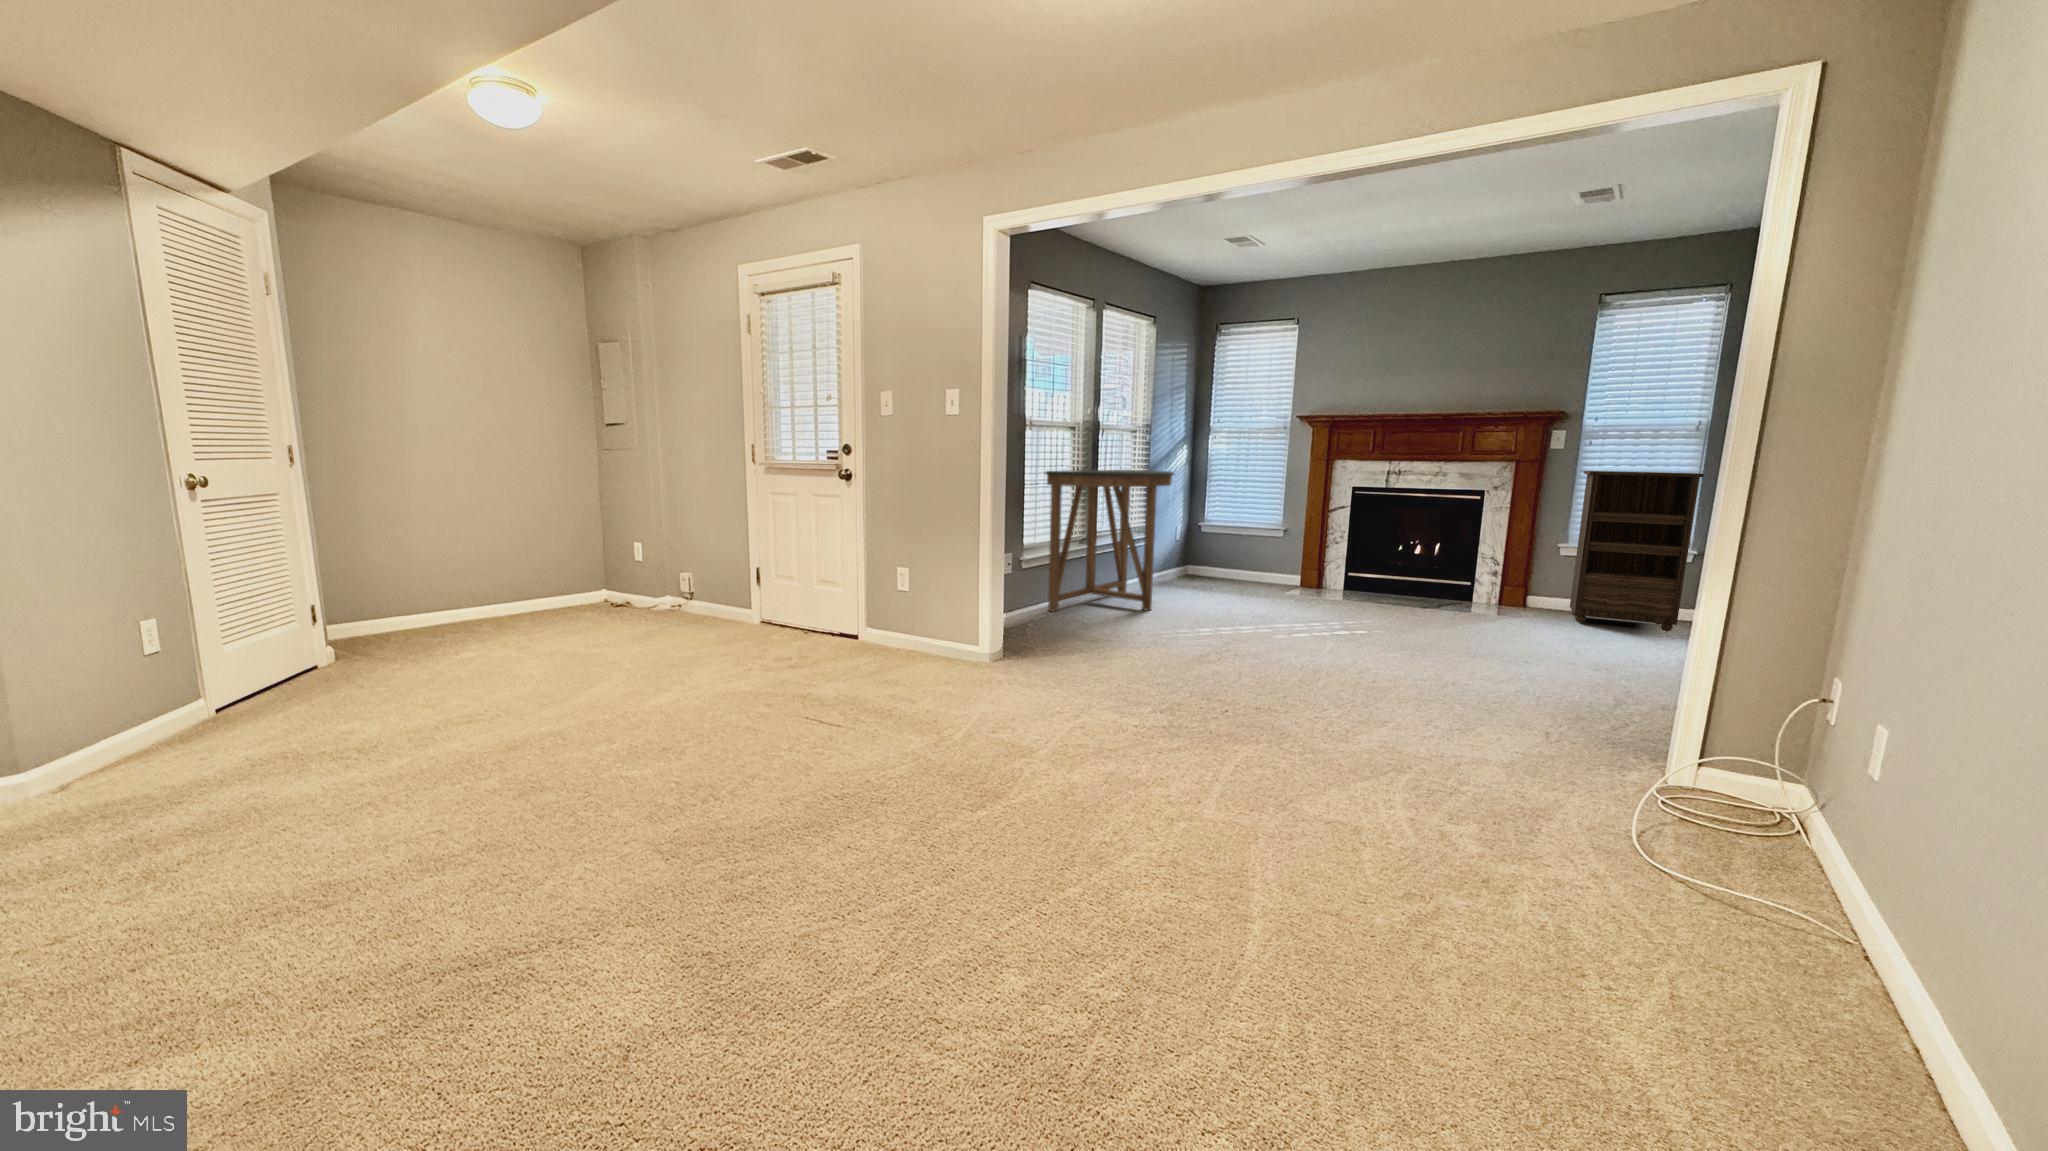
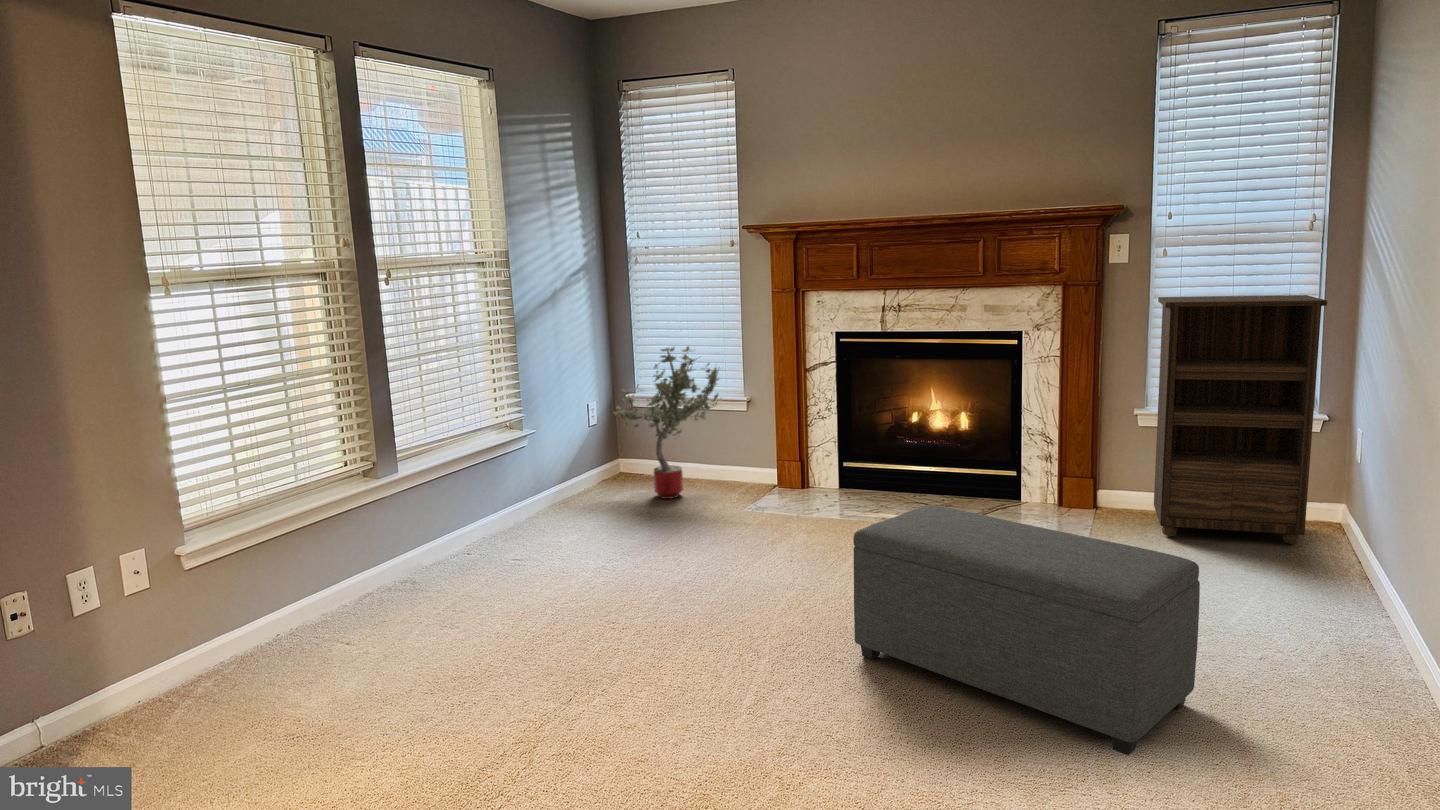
console table: present [1046,470,1174,612] -> none [251,334,526,615]
potted tree: none [1196,489,1274,586] -> present [615,347,719,499]
ottoman: none [1386,571,1604,686] -> present [853,505,1200,755]

